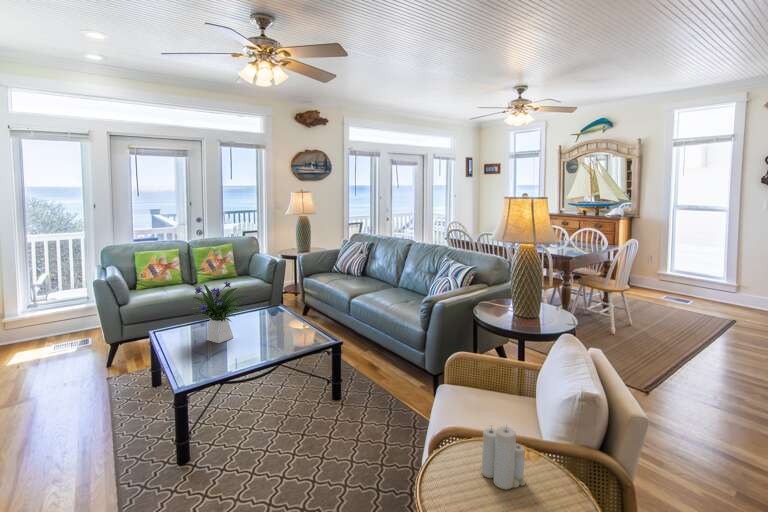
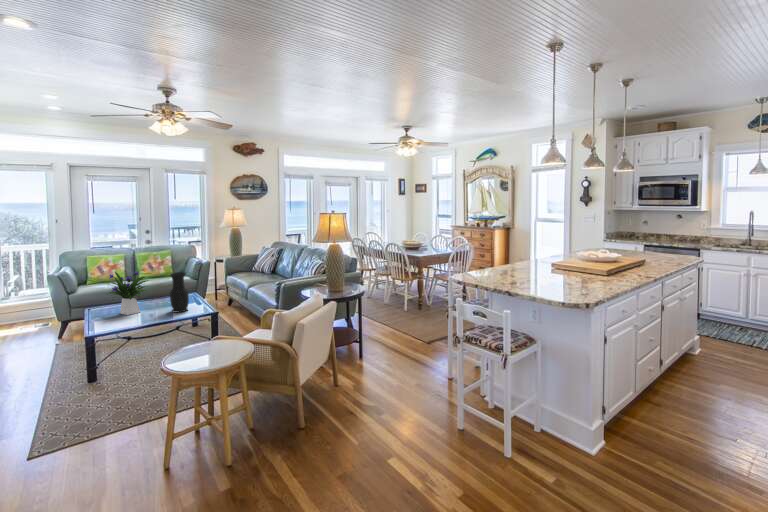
vase: none [272,283,297,339] -> present [170,272,189,312]
candle: present [481,427,525,489] -> none [202,322,223,357]

